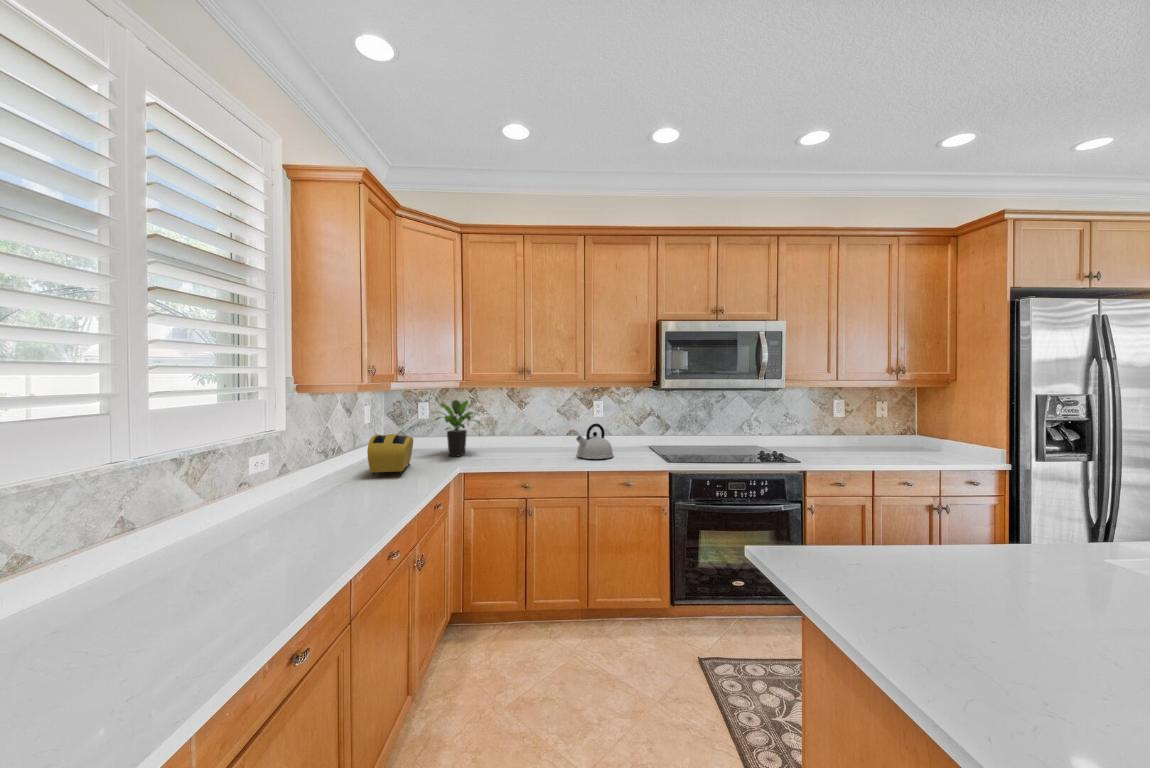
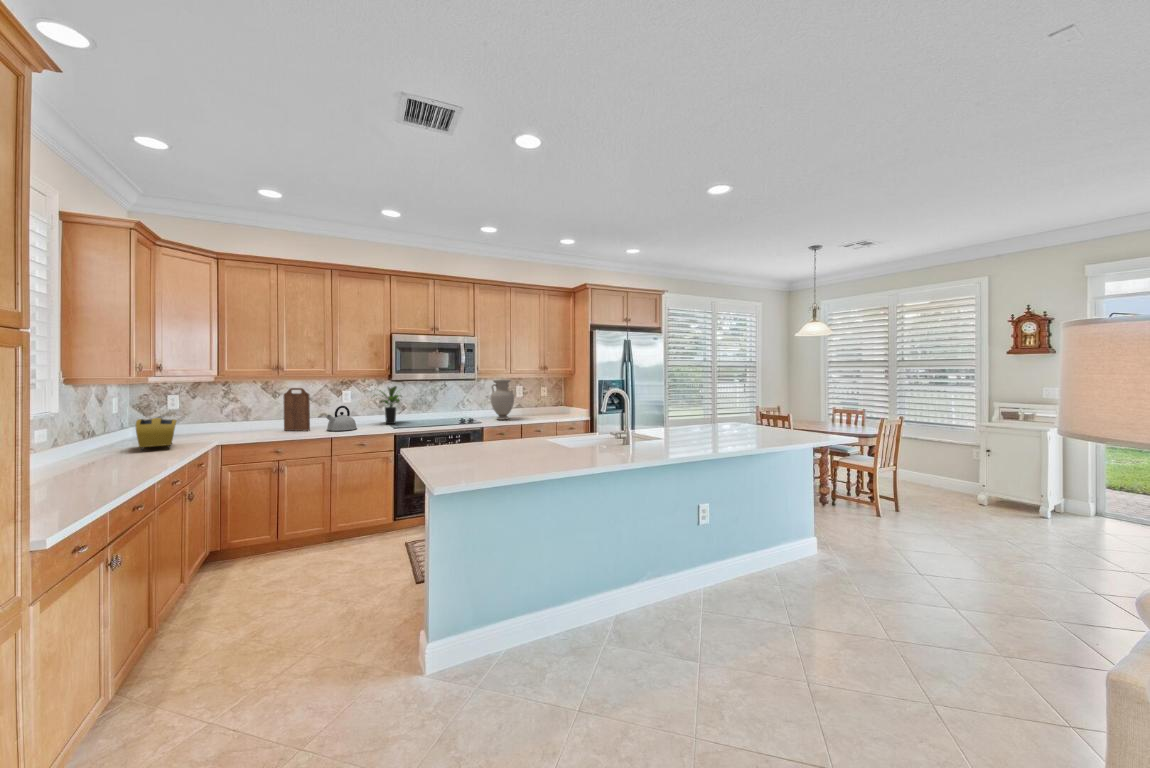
vase: none [802,390,845,454] -> present [490,380,514,420]
cutting board: none [528,398,557,455] -> present [283,388,310,431]
potted plant: present [432,400,479,456] -> present [380,386,401,424]

